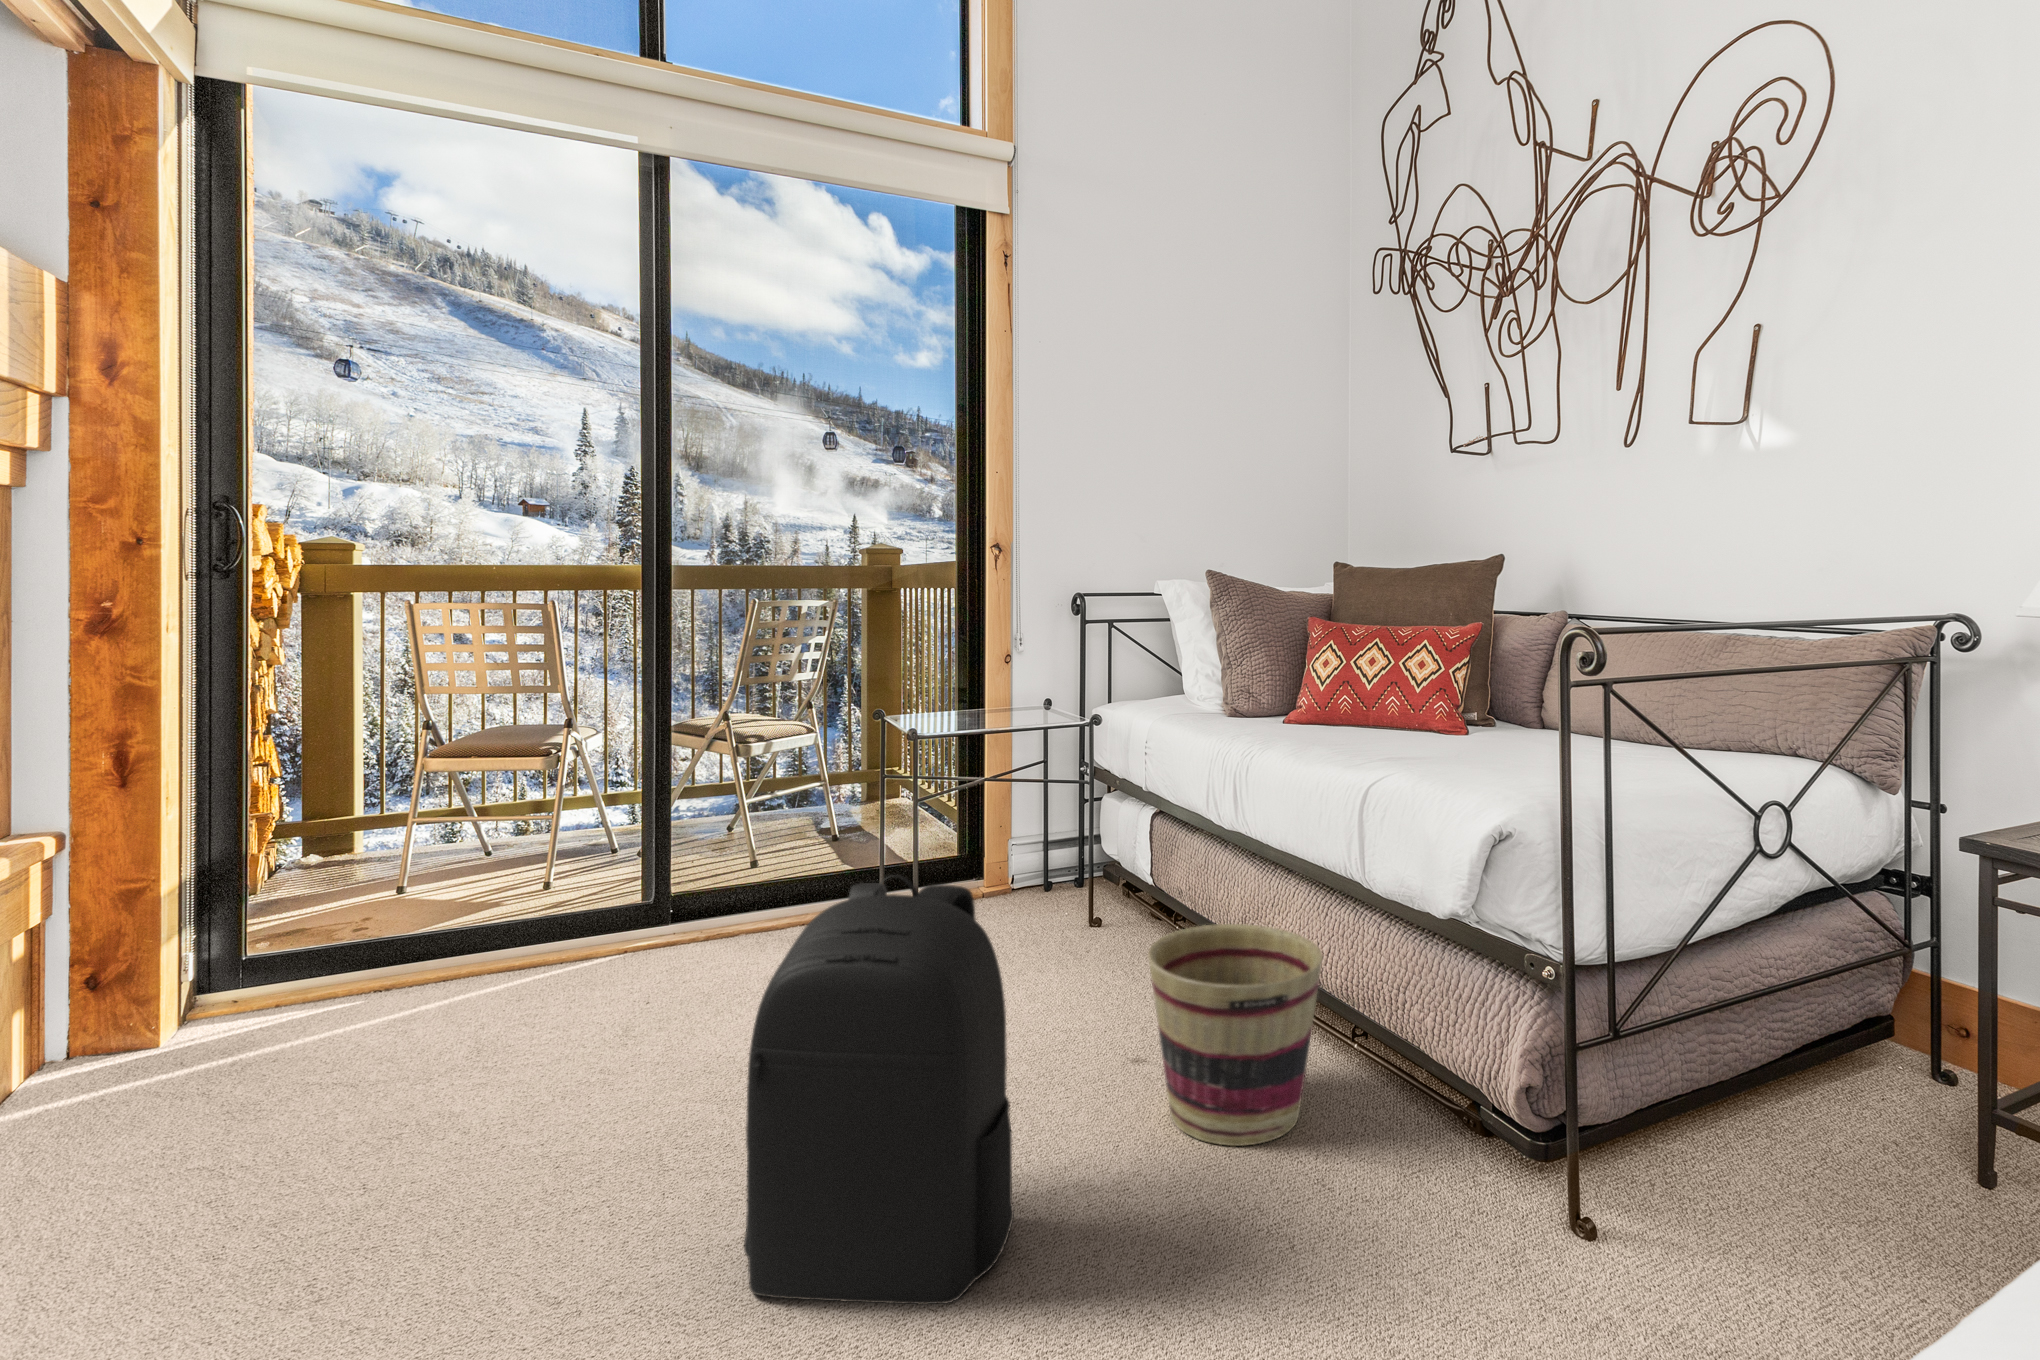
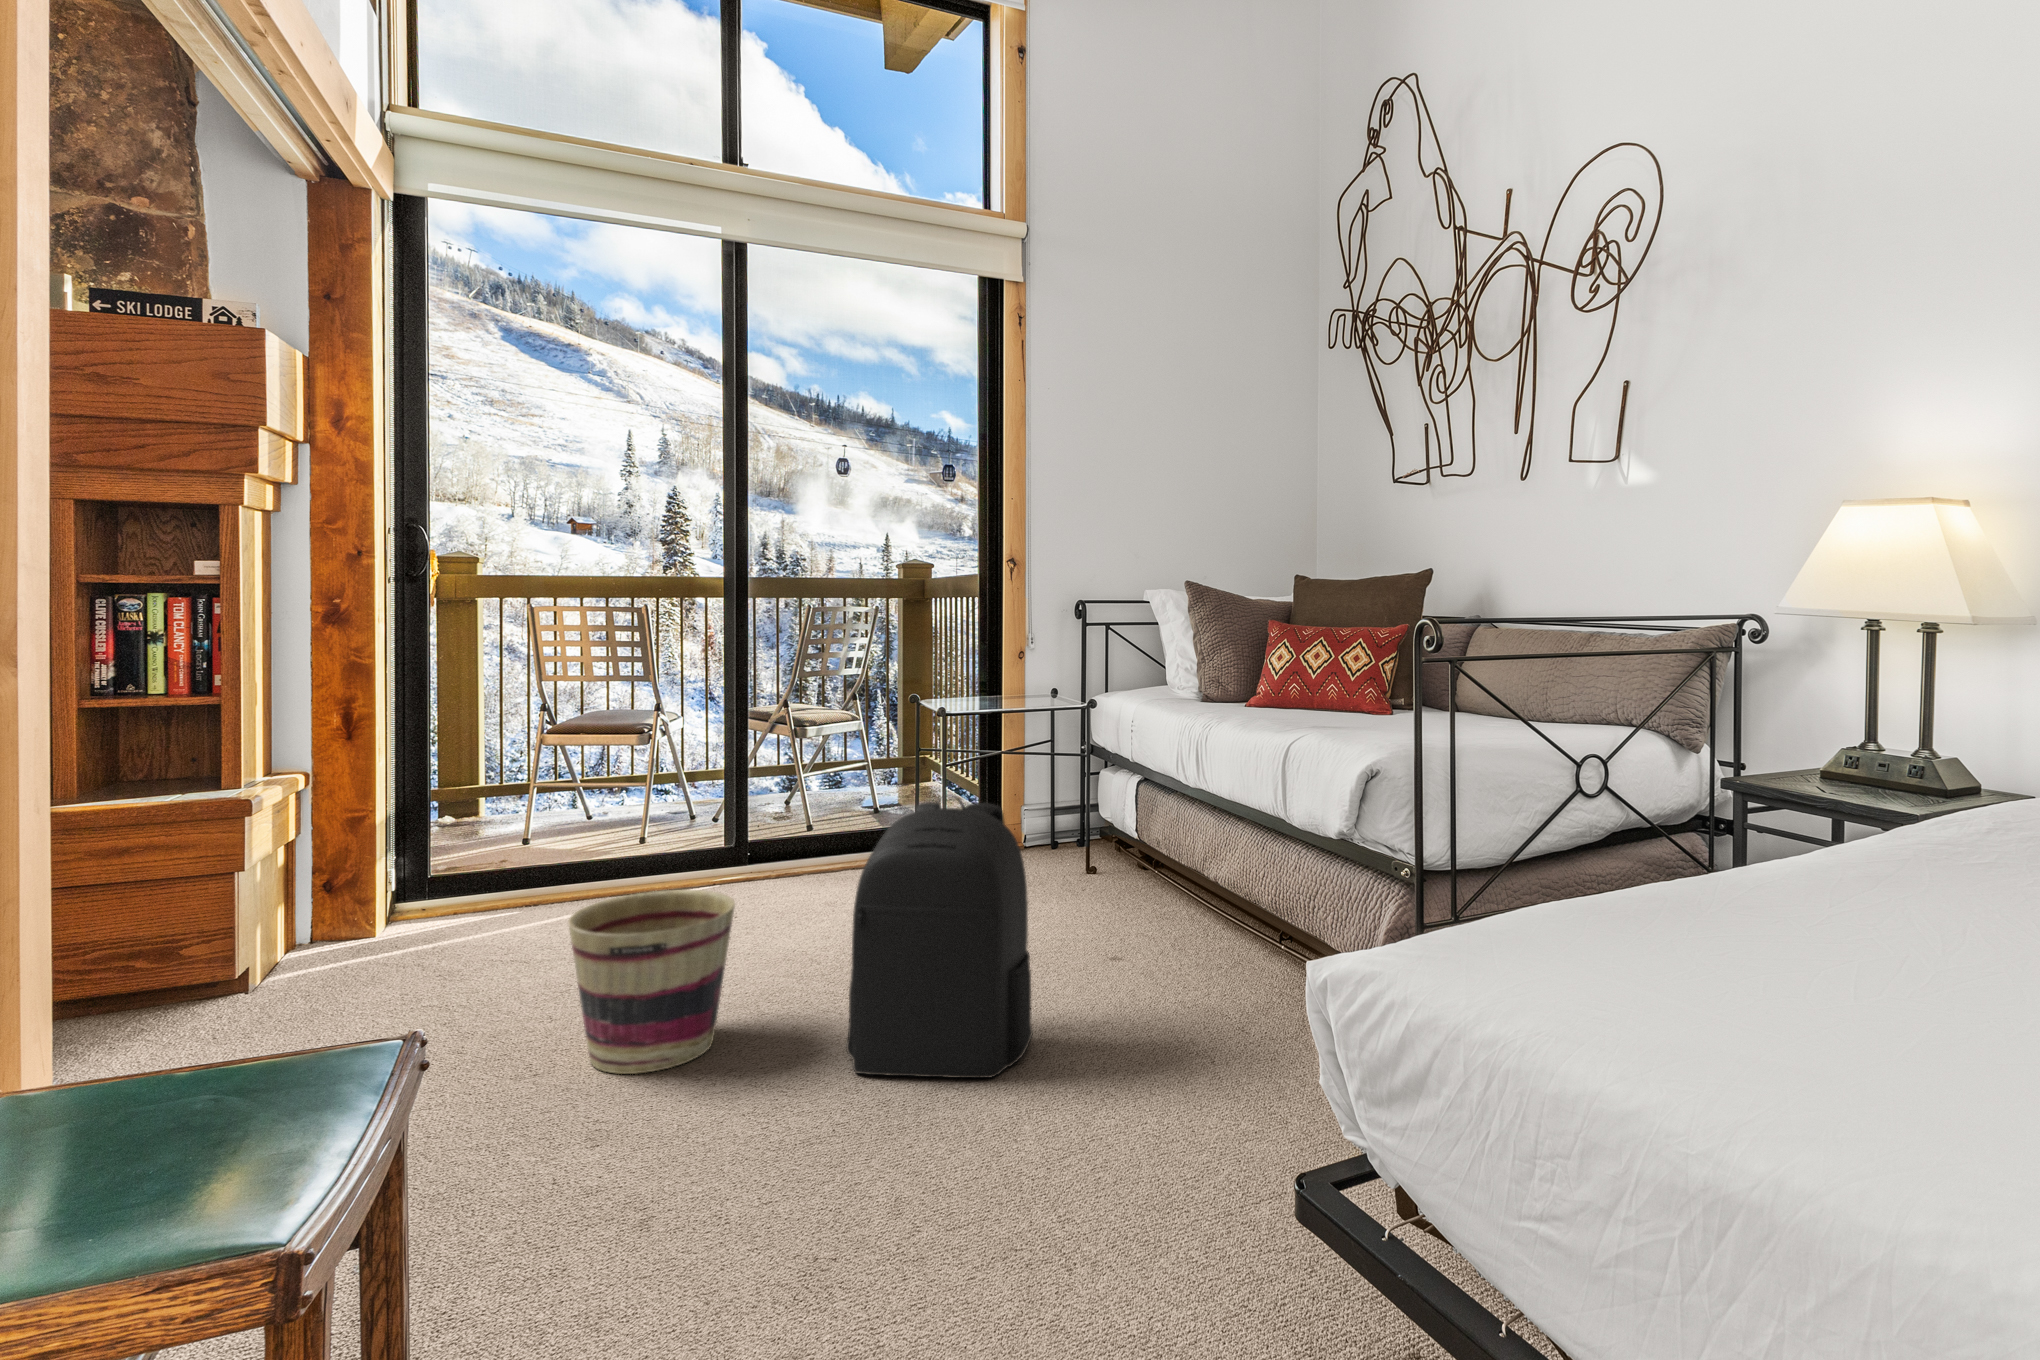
basket: present [1148,924,1323,1146] -> present [568,890,735,1074]

